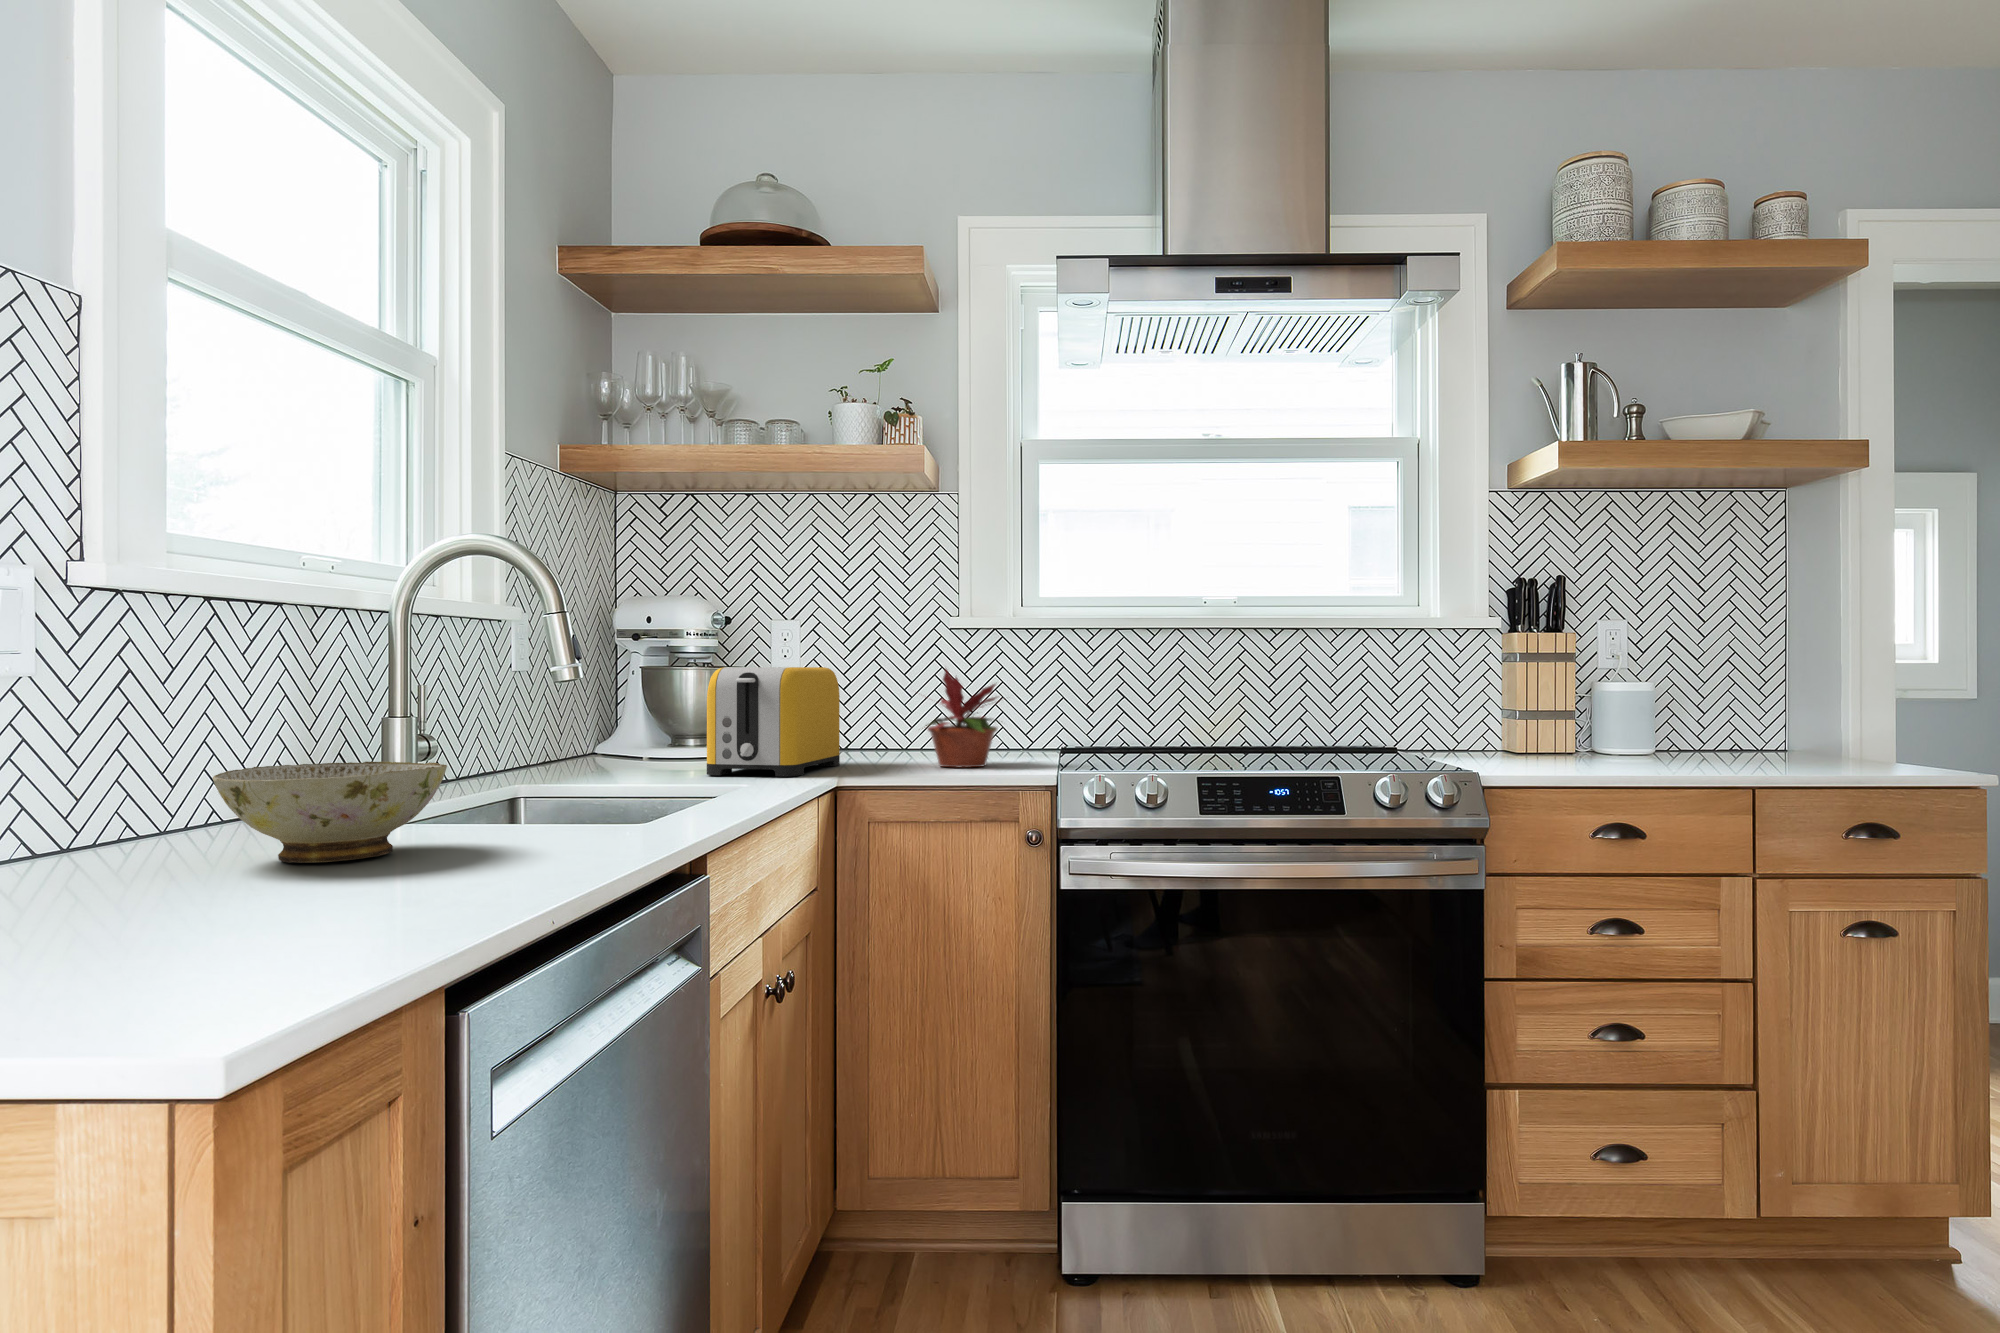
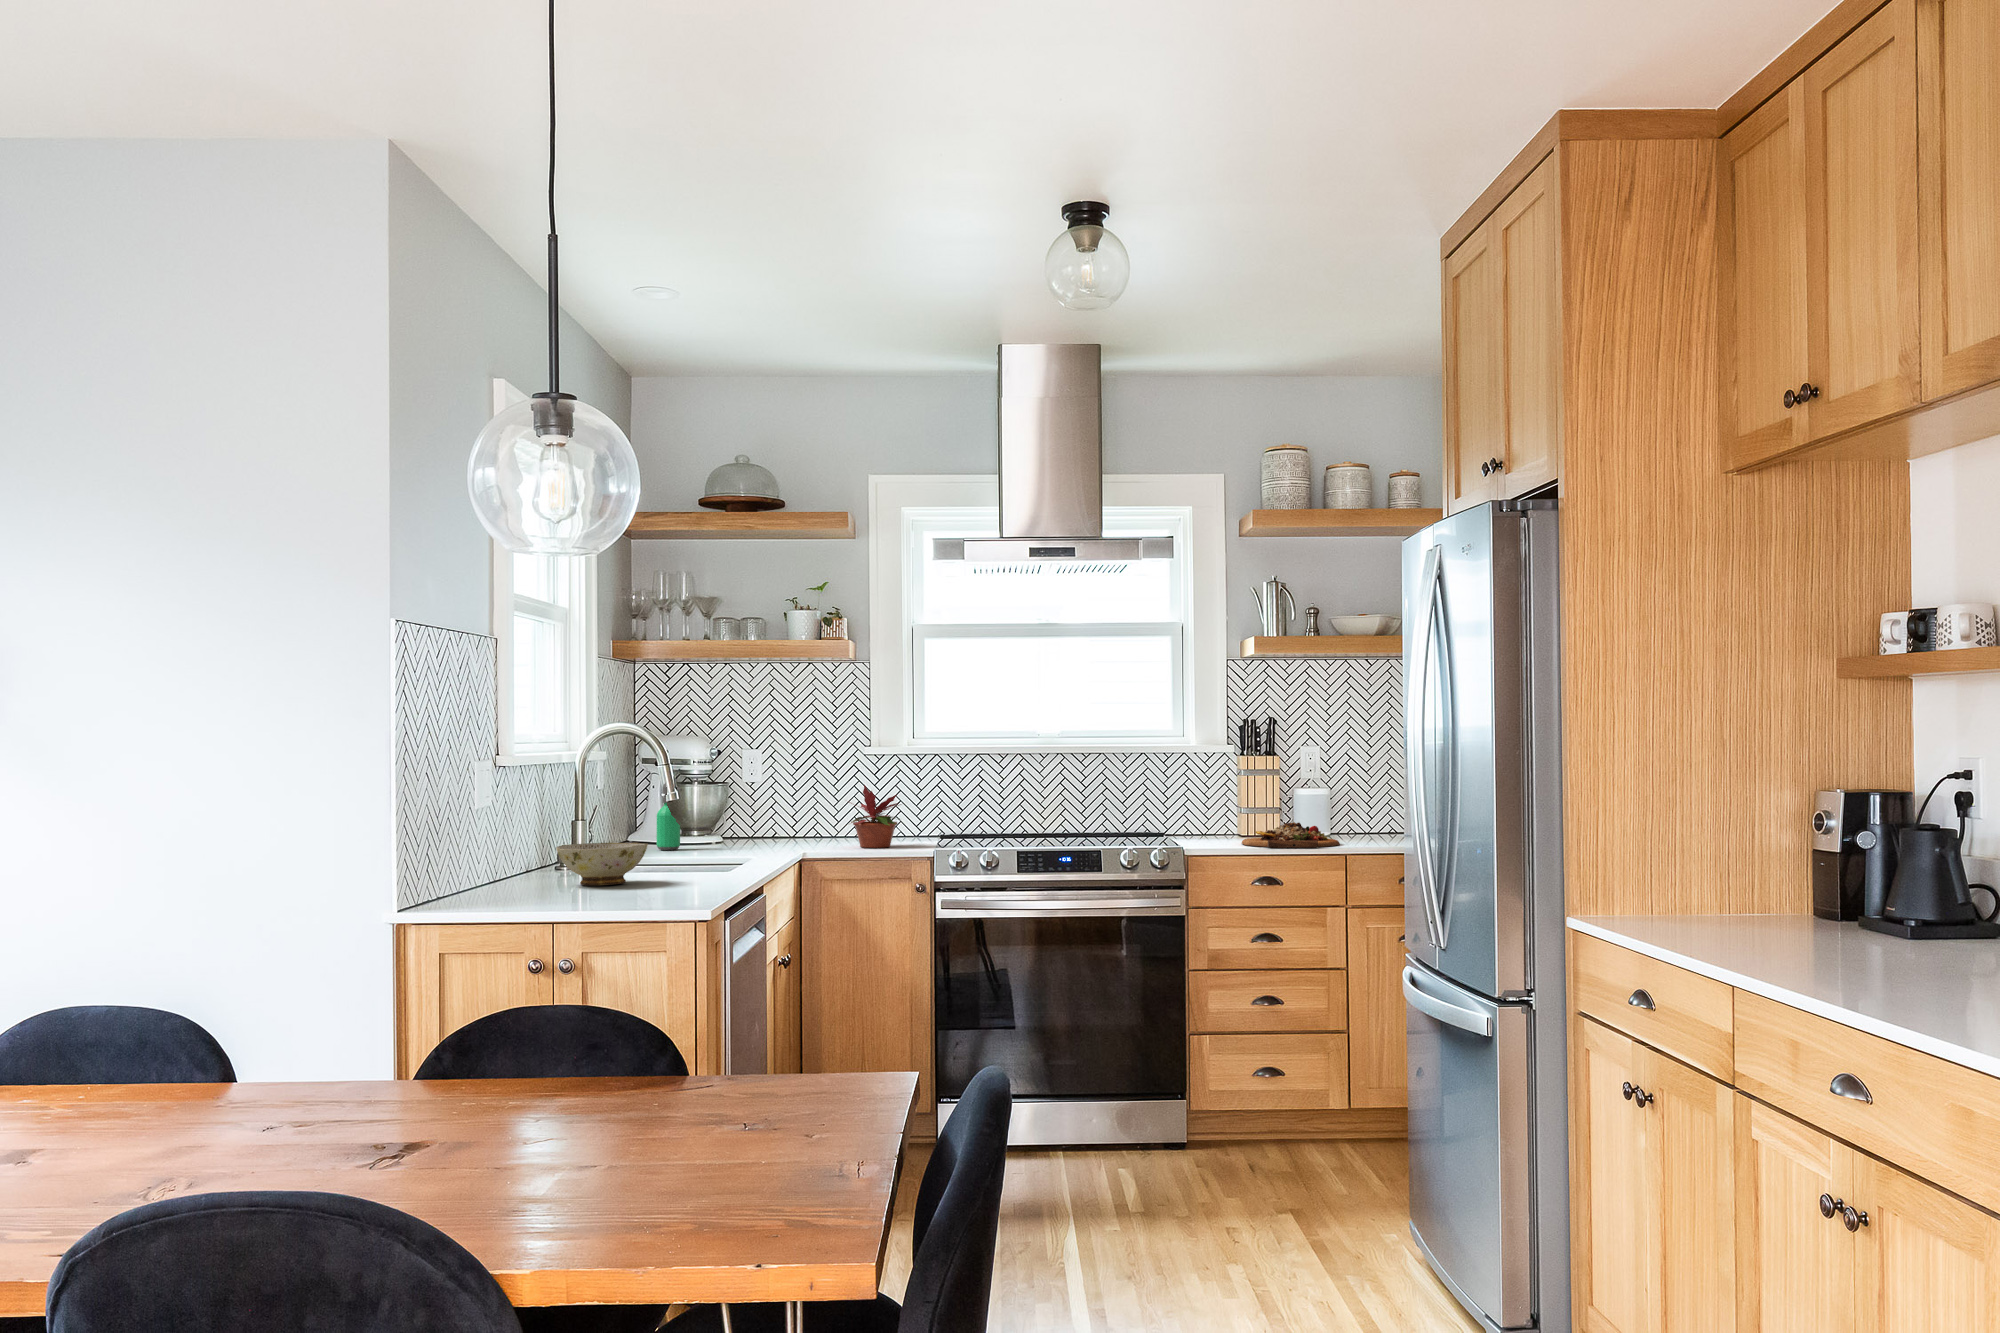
soap dispenser: none [620,661,658,767] -> present [657,783,682,850]
toaster: present [707,667,840,777] -> none [720,785,797,854]
cutting board: none [1556,734,1739,778] -> present [1242,822,1340,848]

